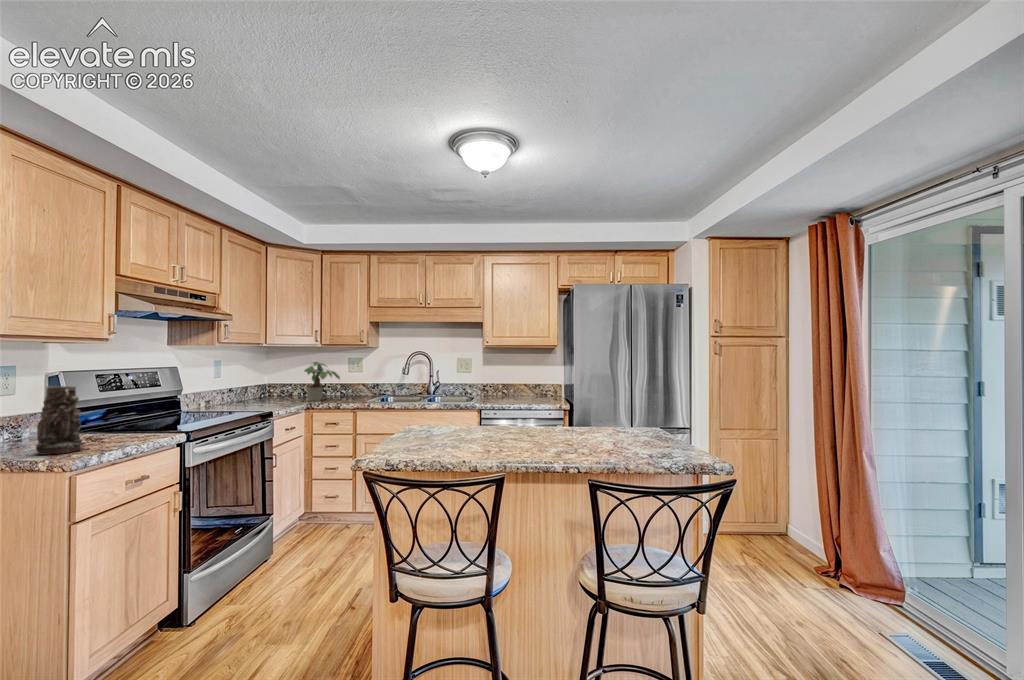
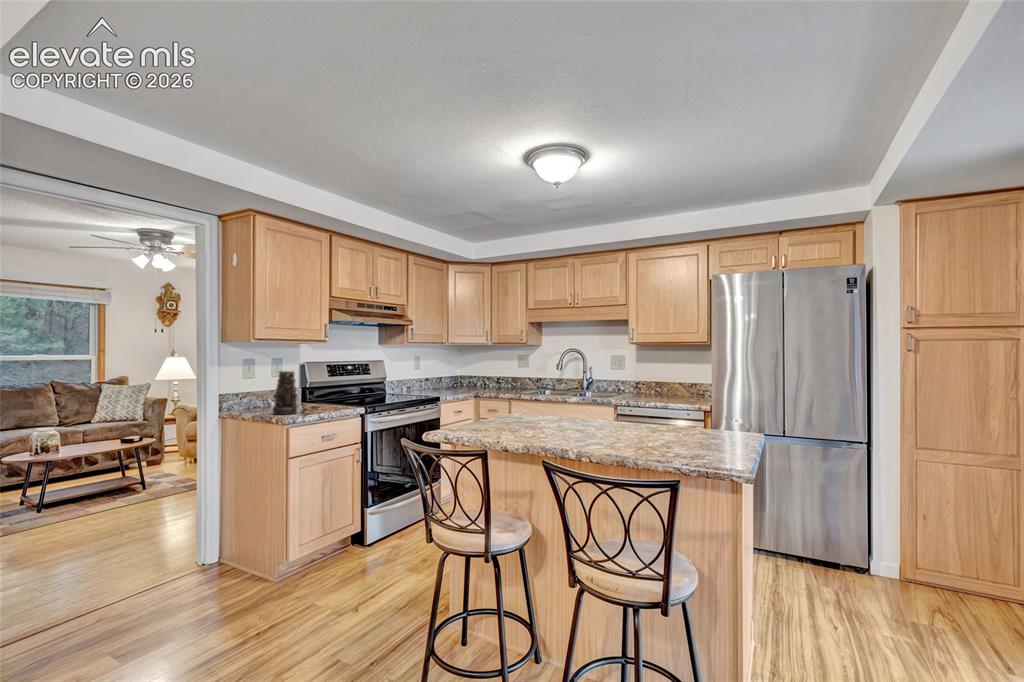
potted plant: present [304,362,340,401] -> none [479,358,506,391]

